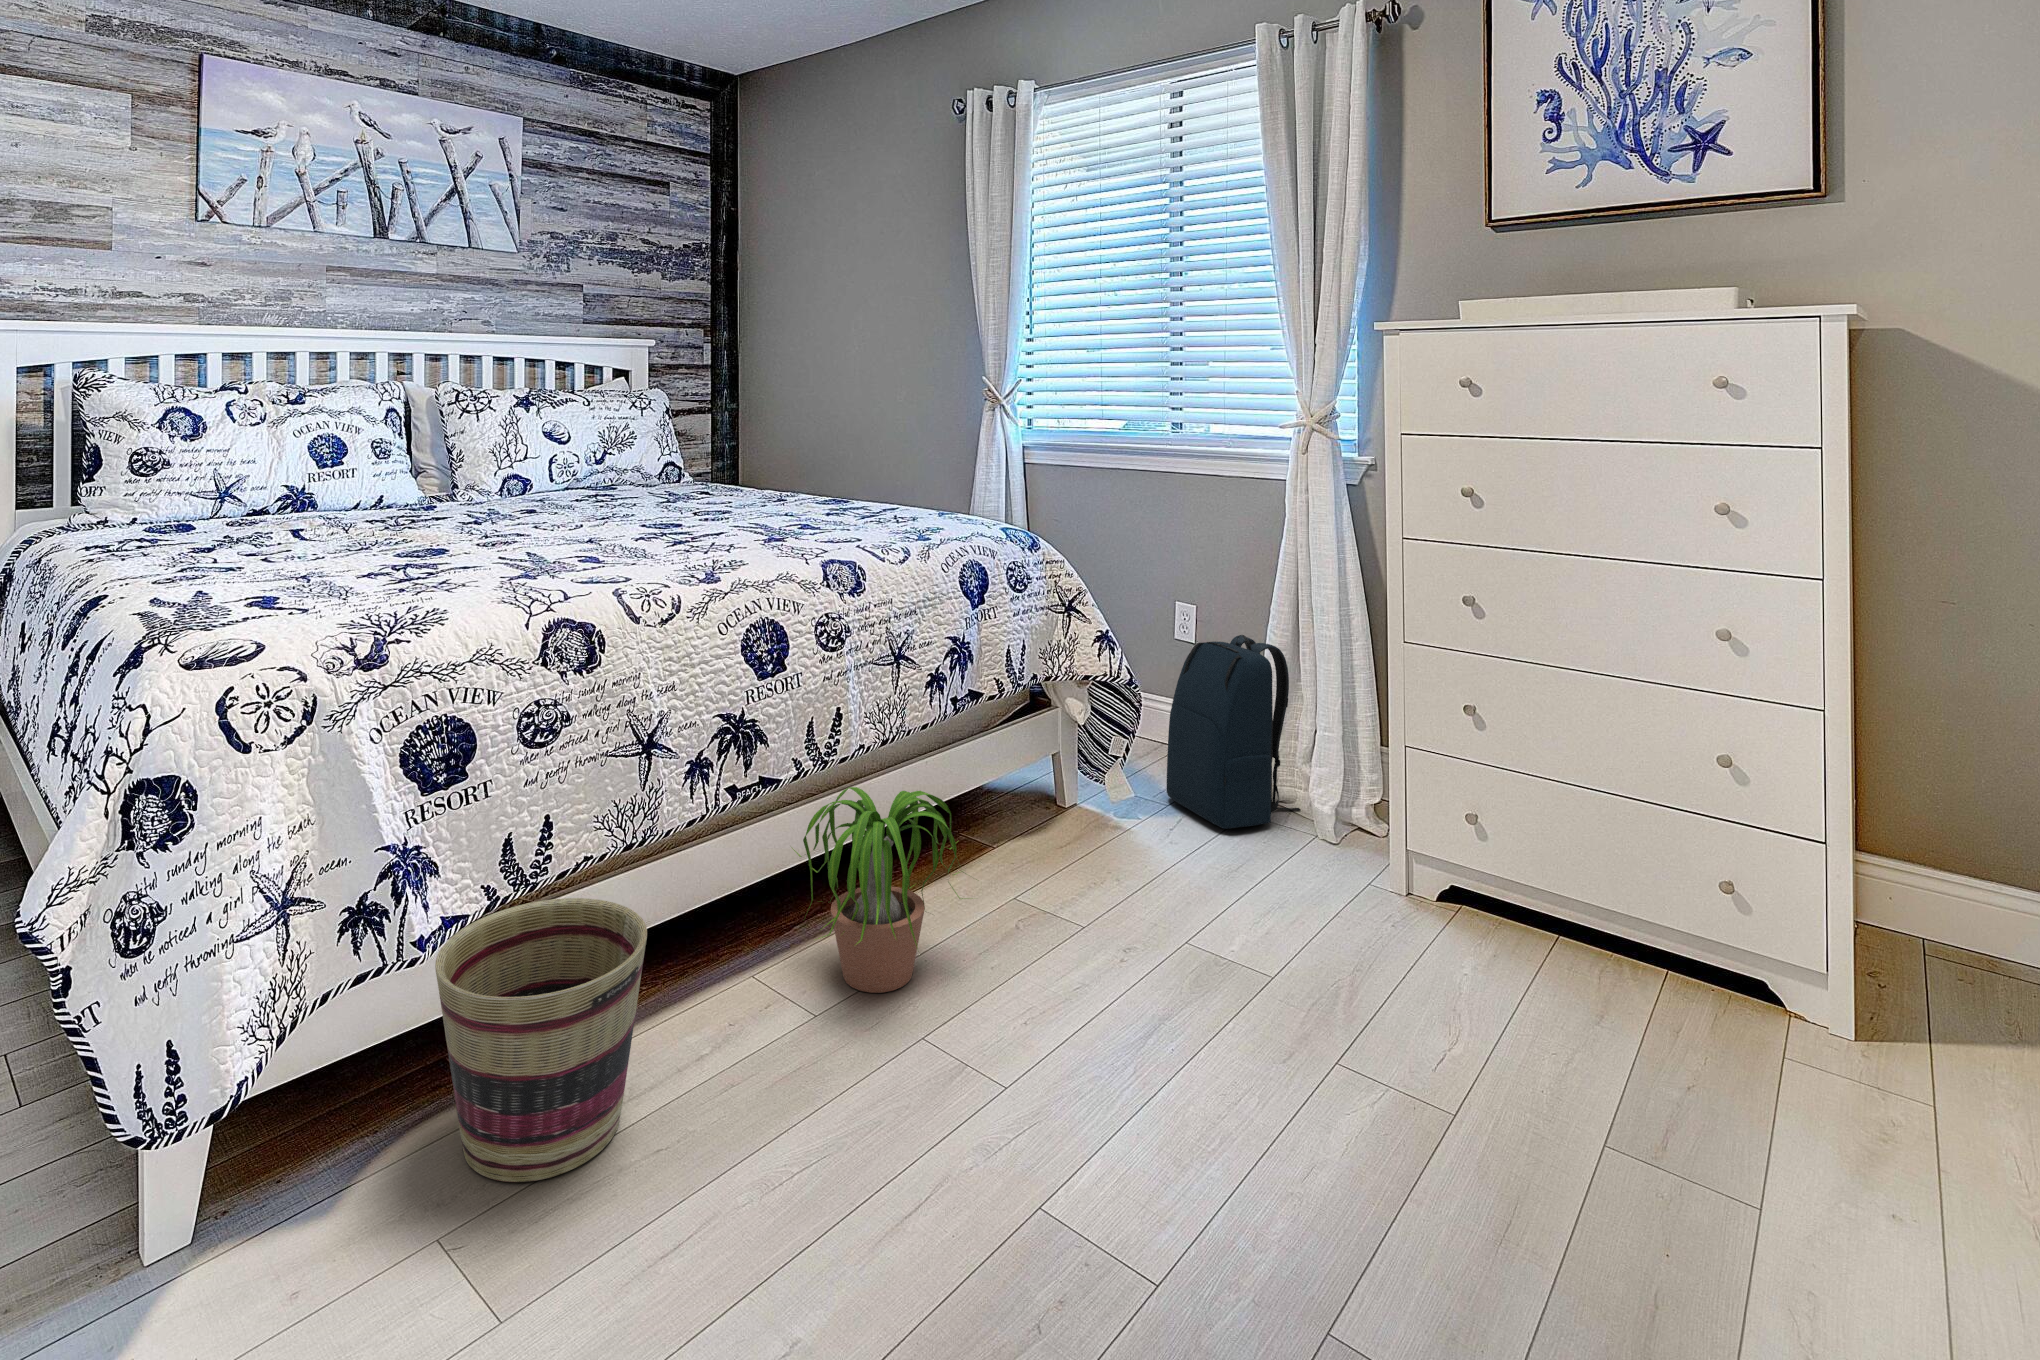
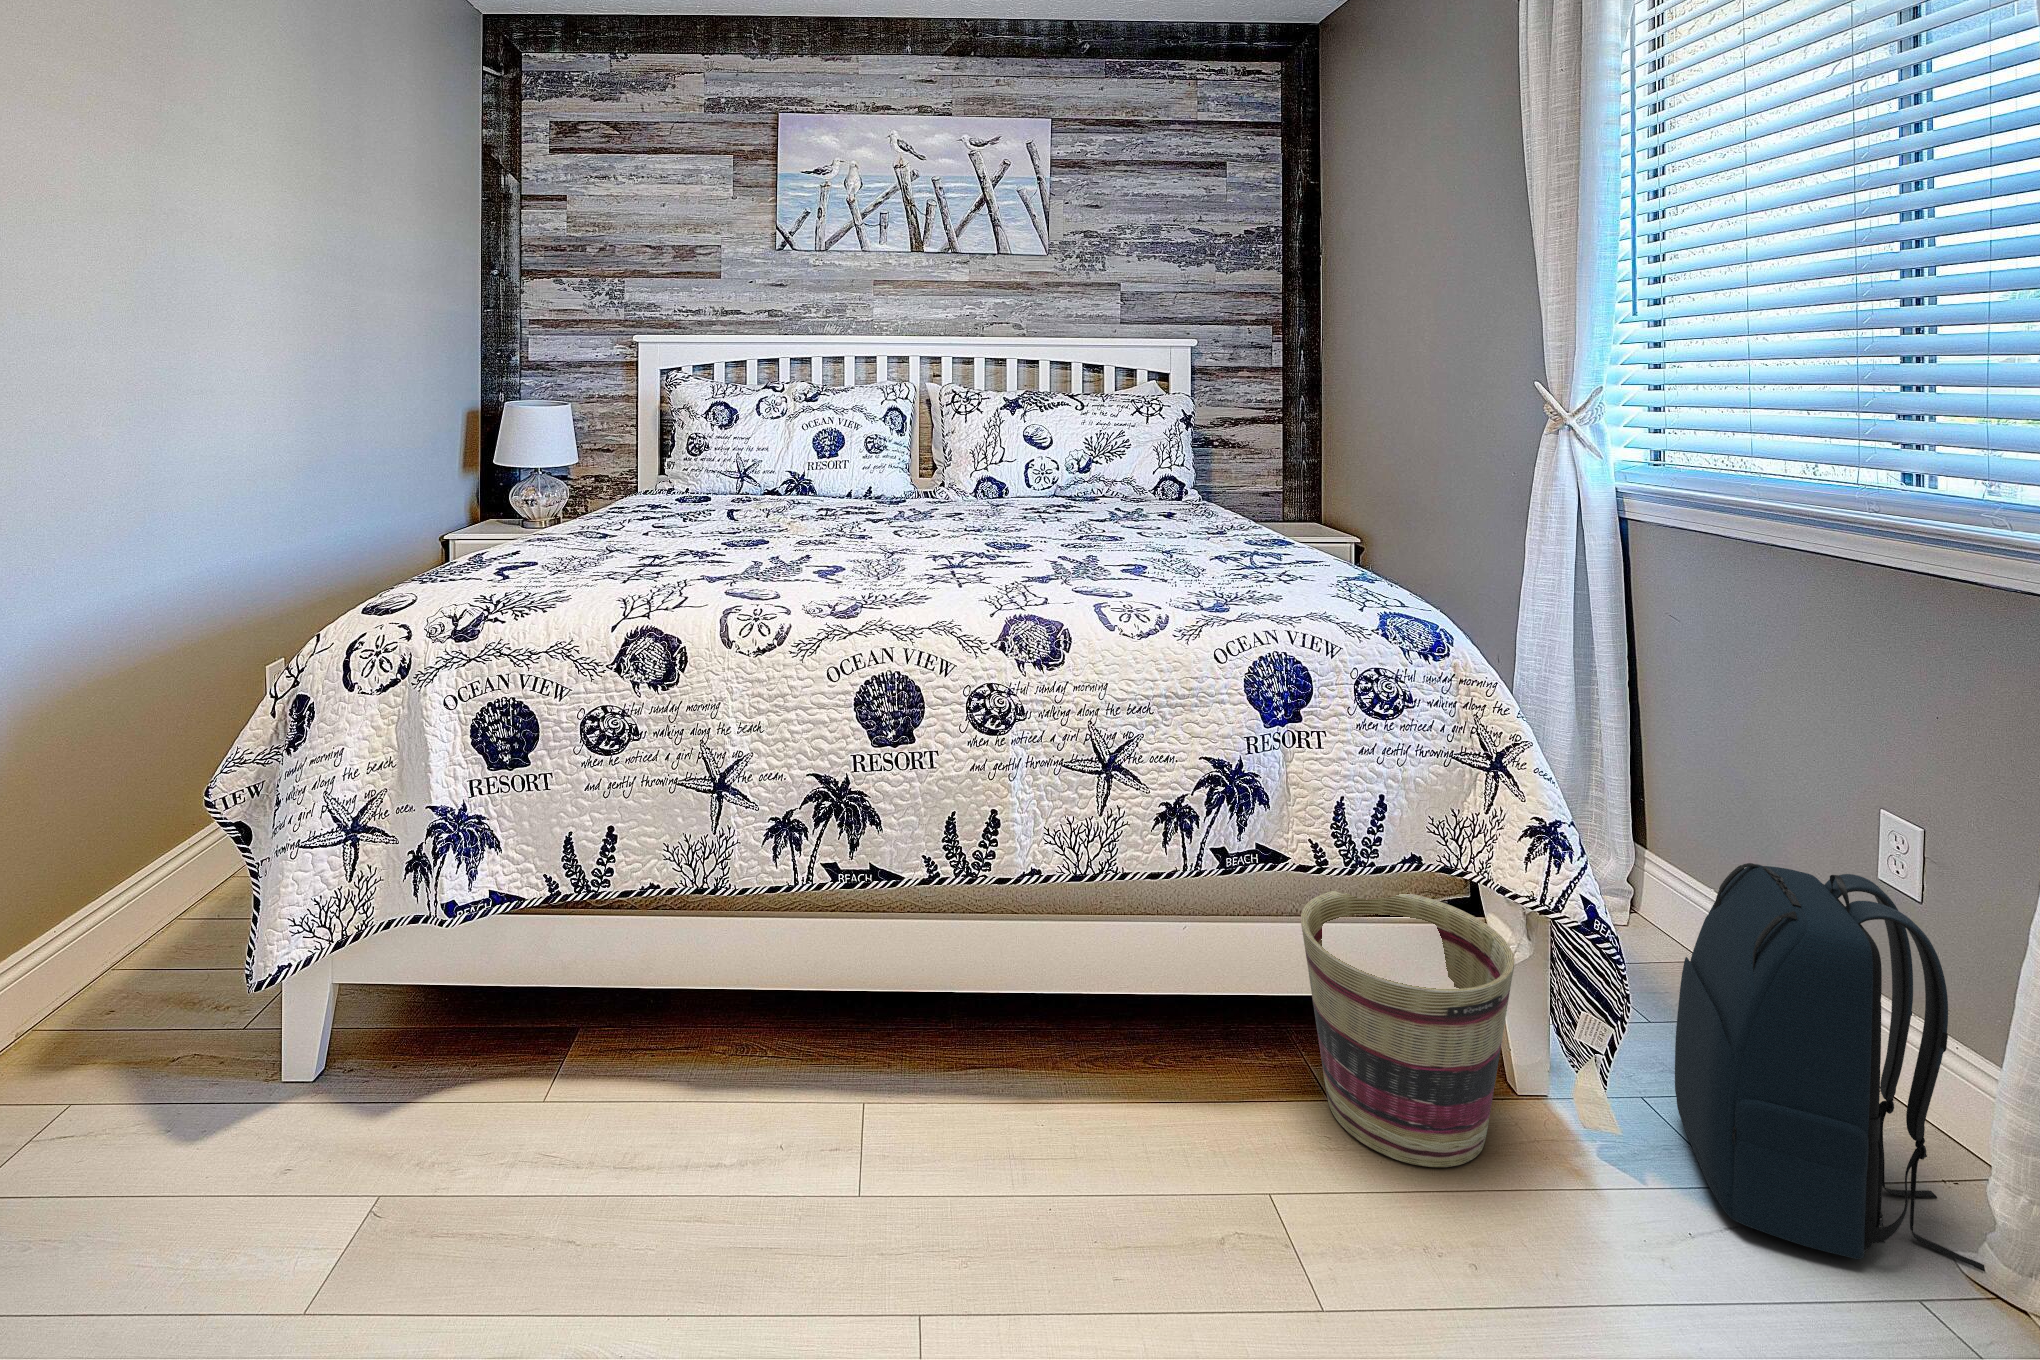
potted plant: present [792,787,966,993] -> none [834,902,1109,1189]
basket: present [435,898,647,1182] -> present [1301,891,1515,1167]

